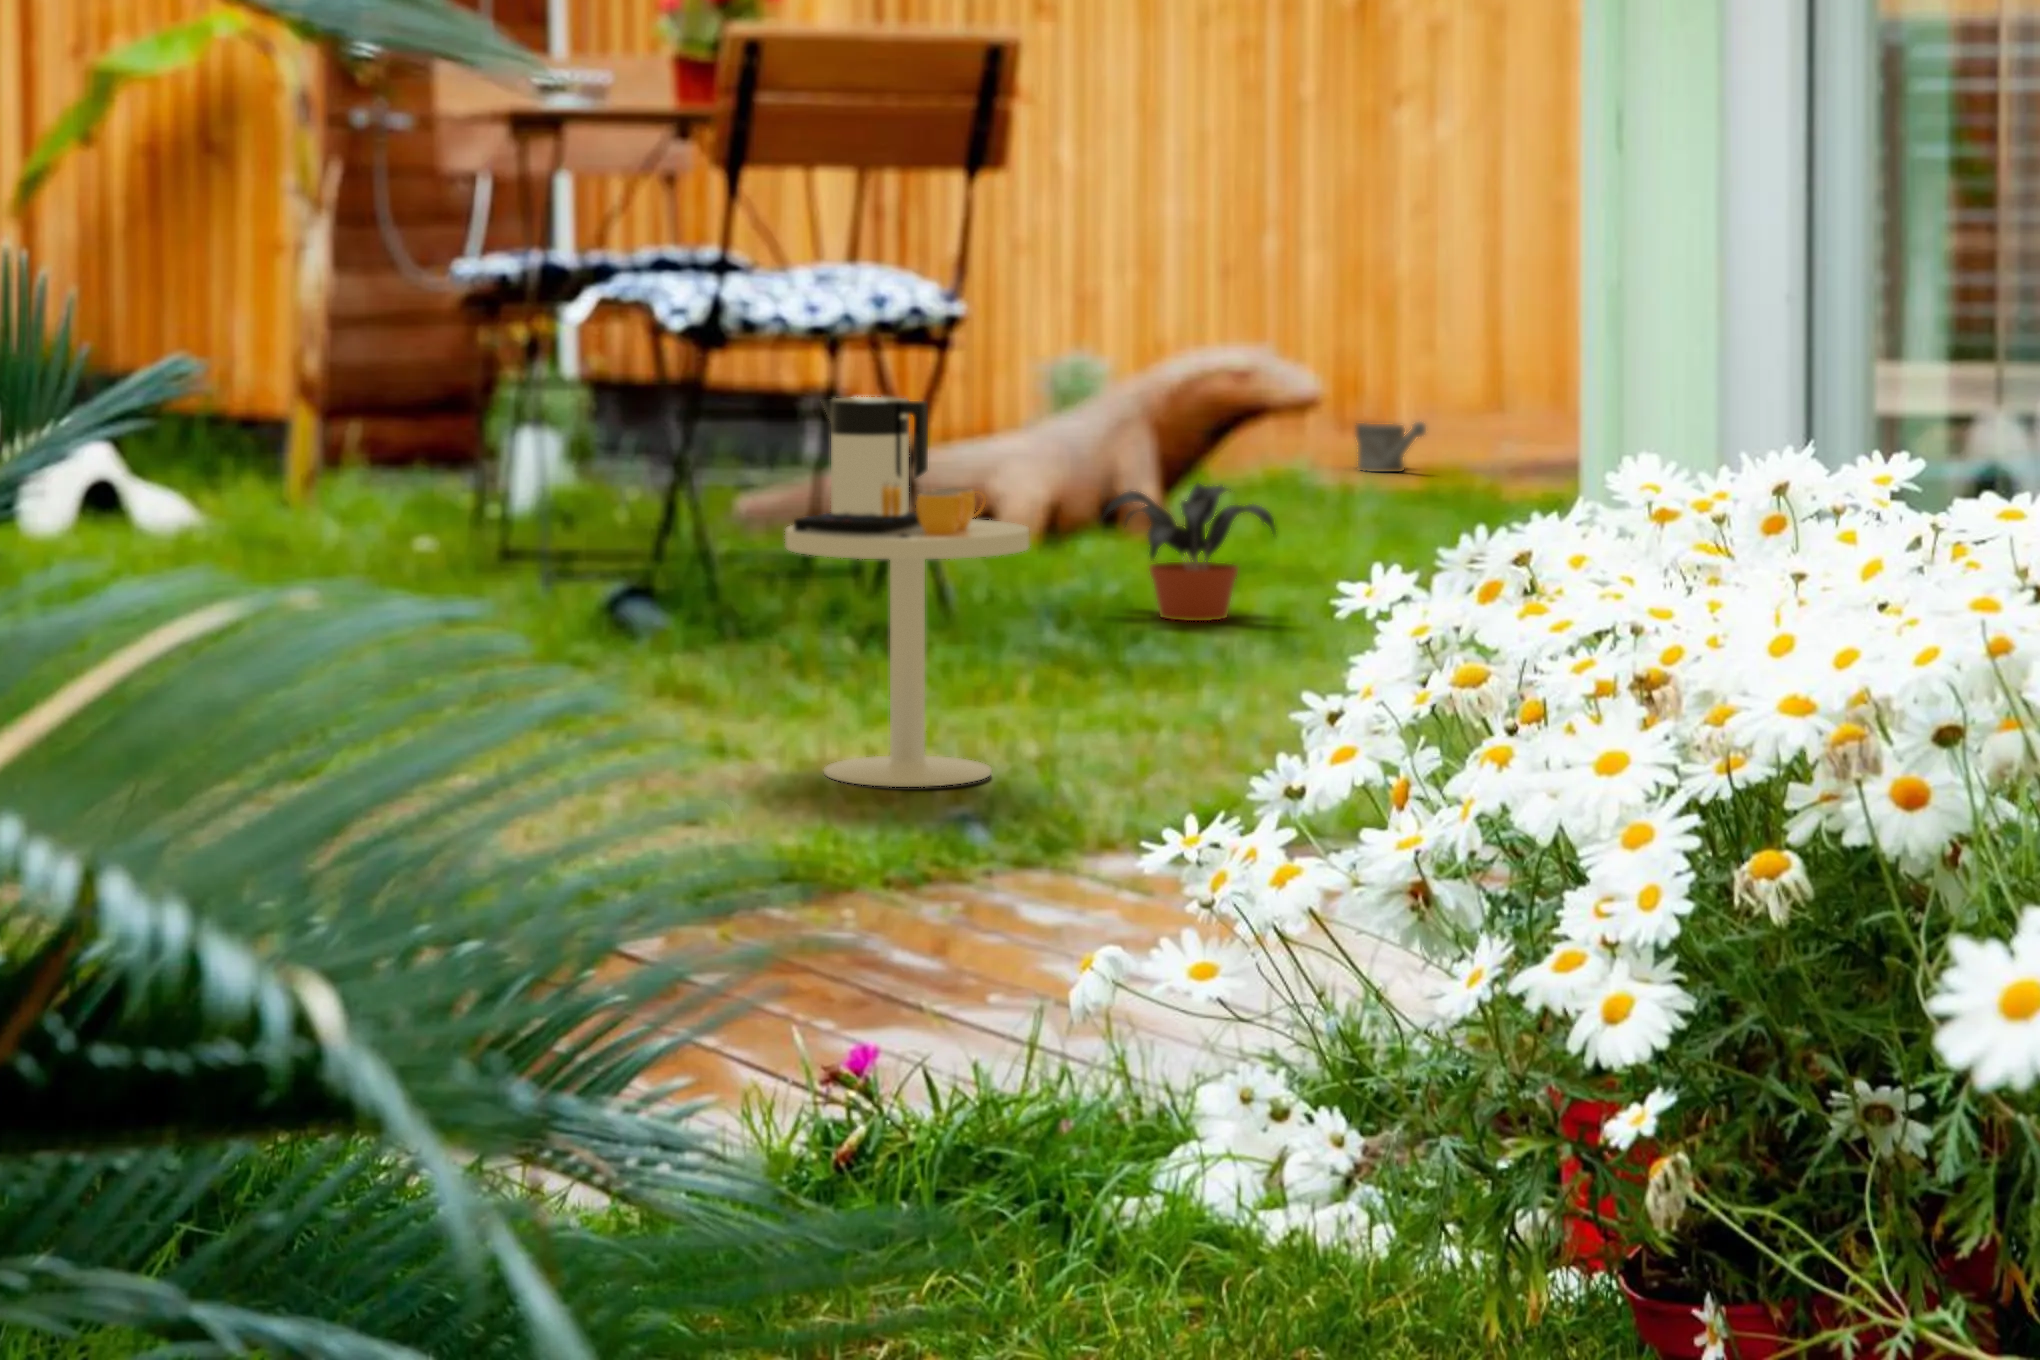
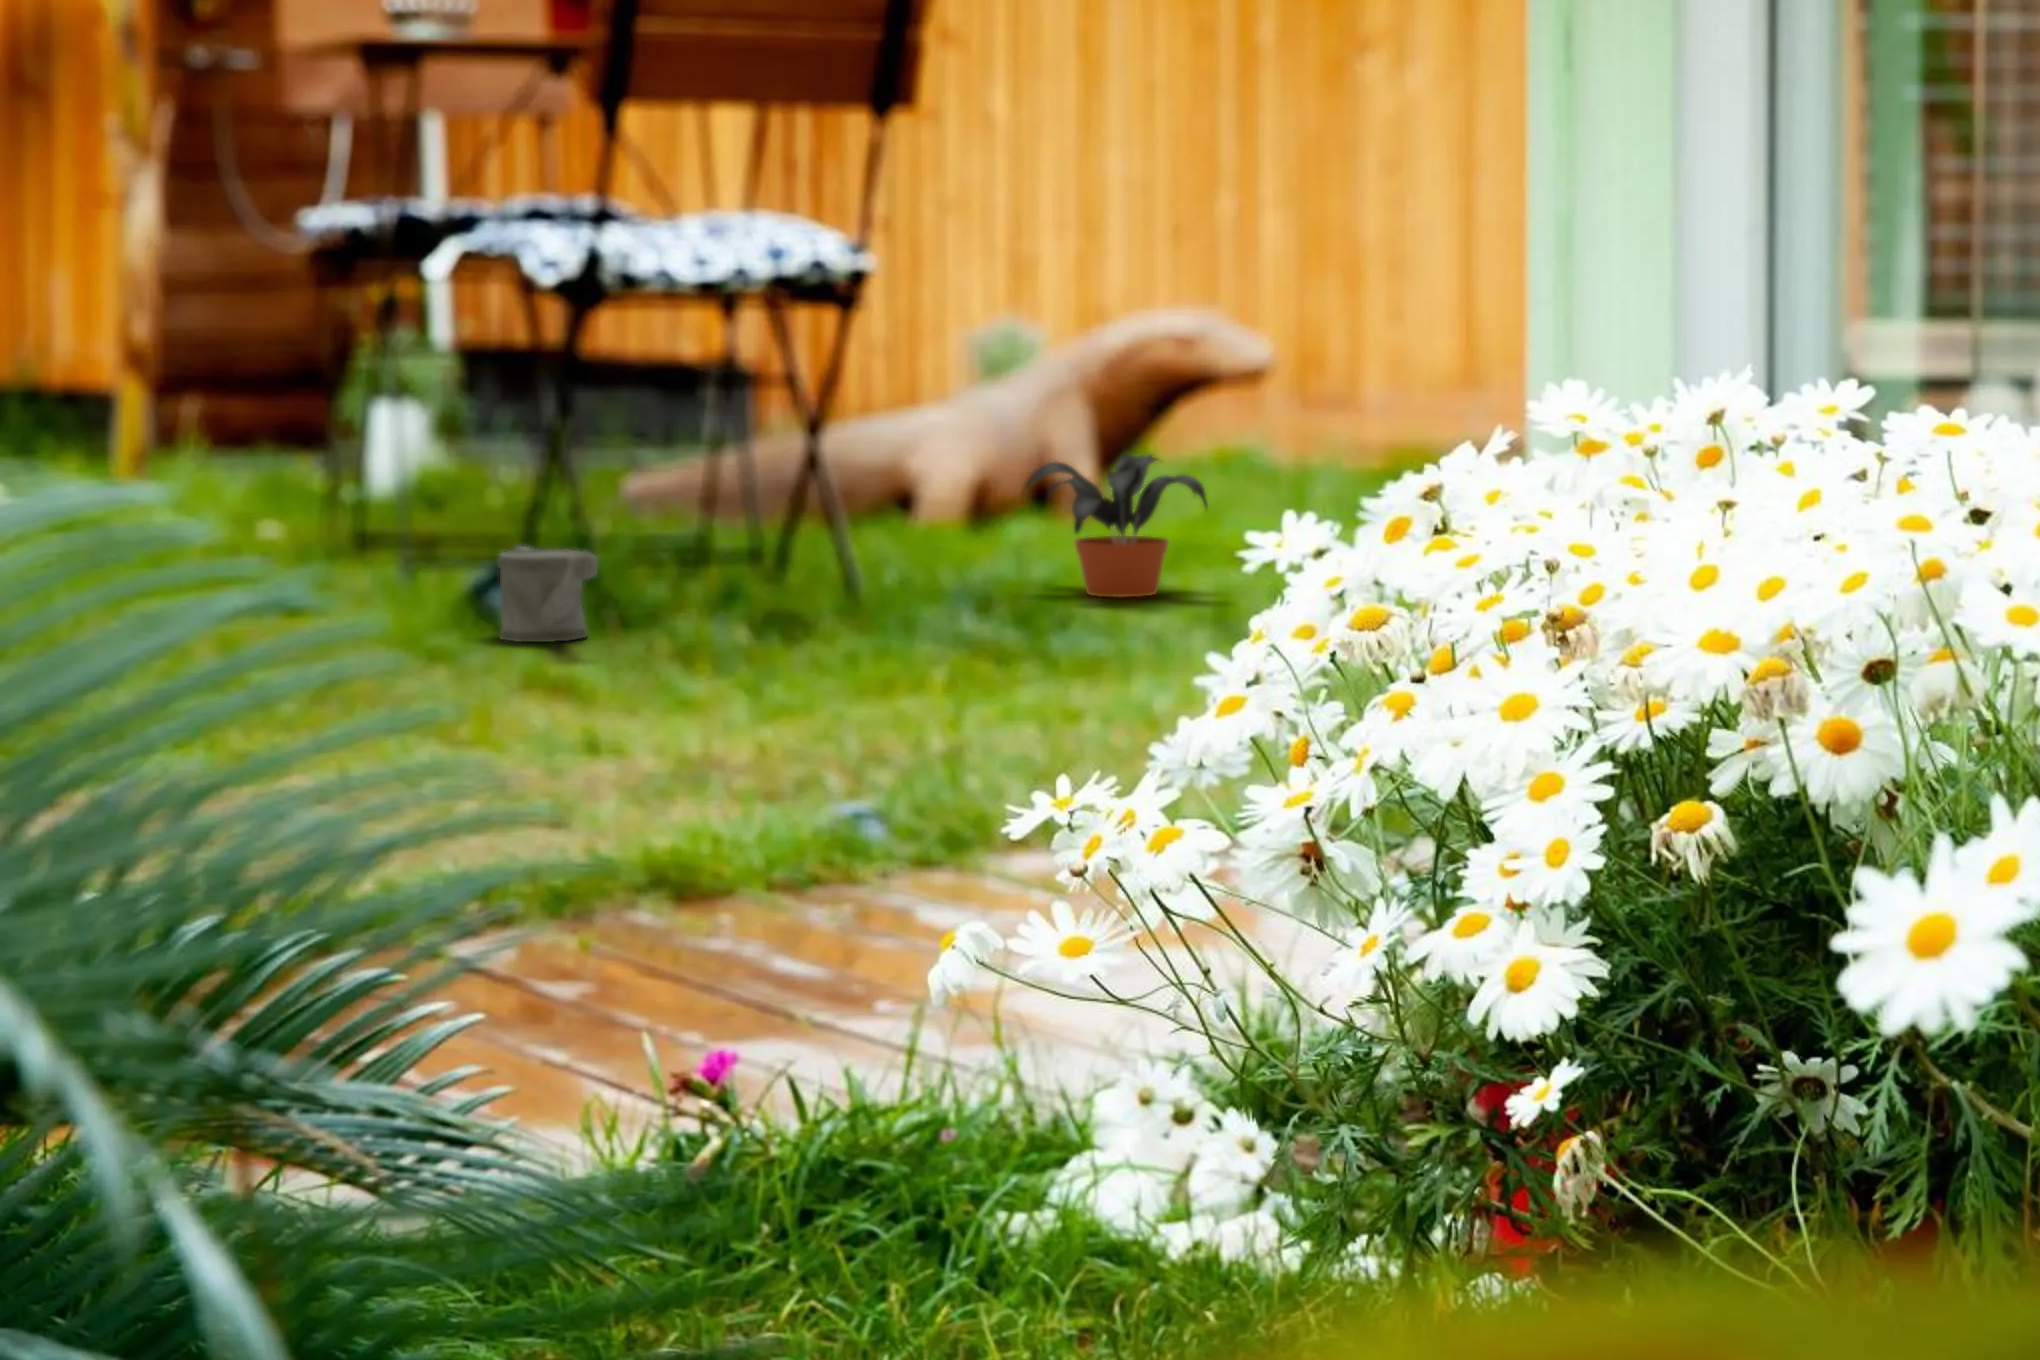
side table: present [785,397,1029,787] -> none [662,354,933,776]
watering can: present [1355,422,1426,472] -> present [497,546,598,642]

